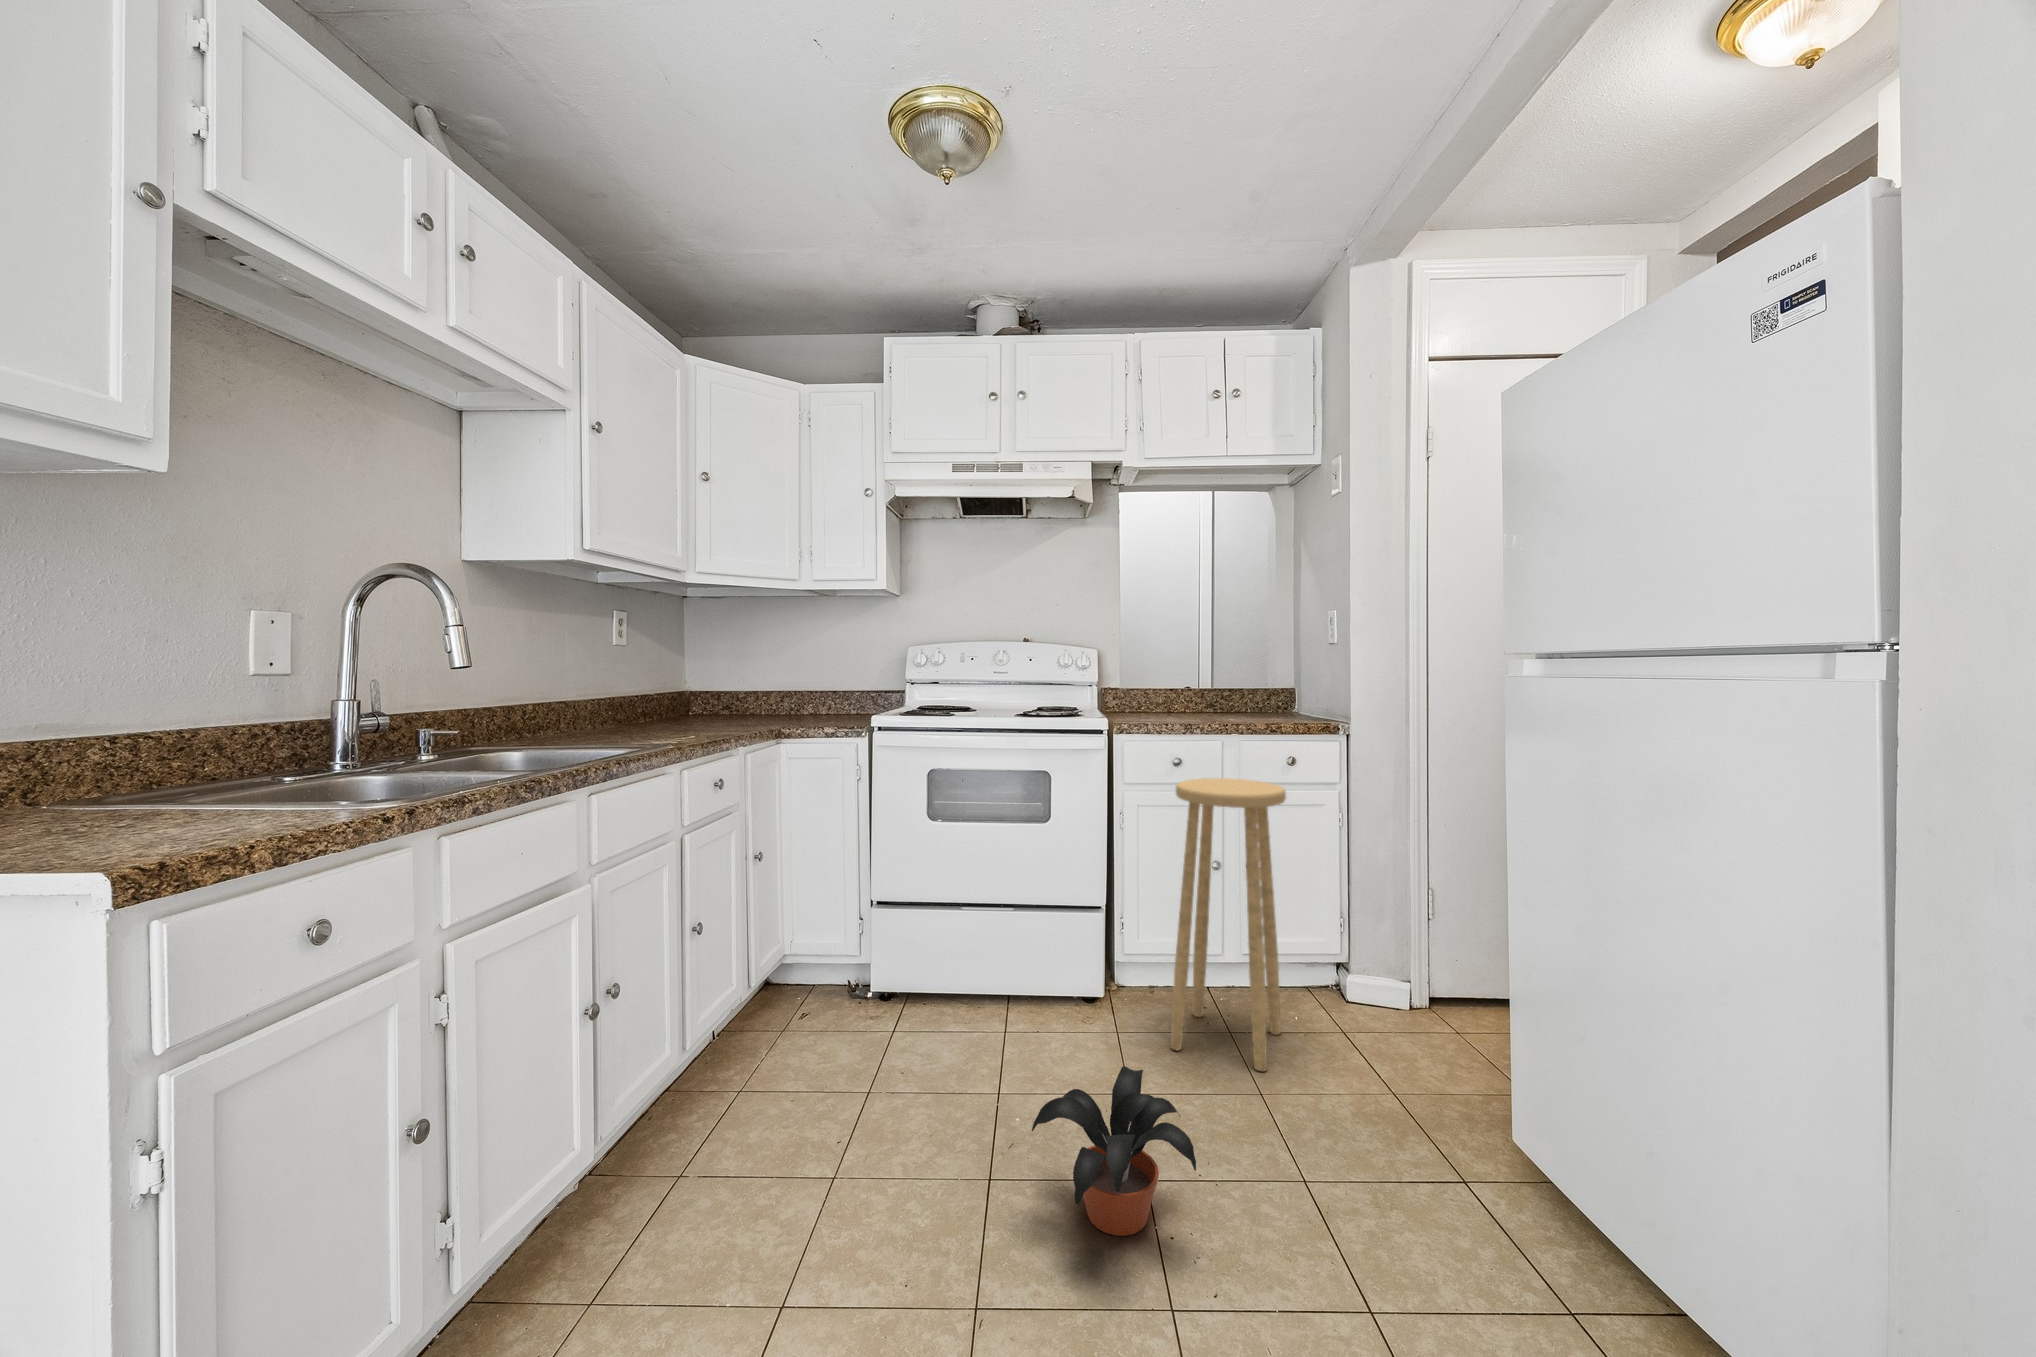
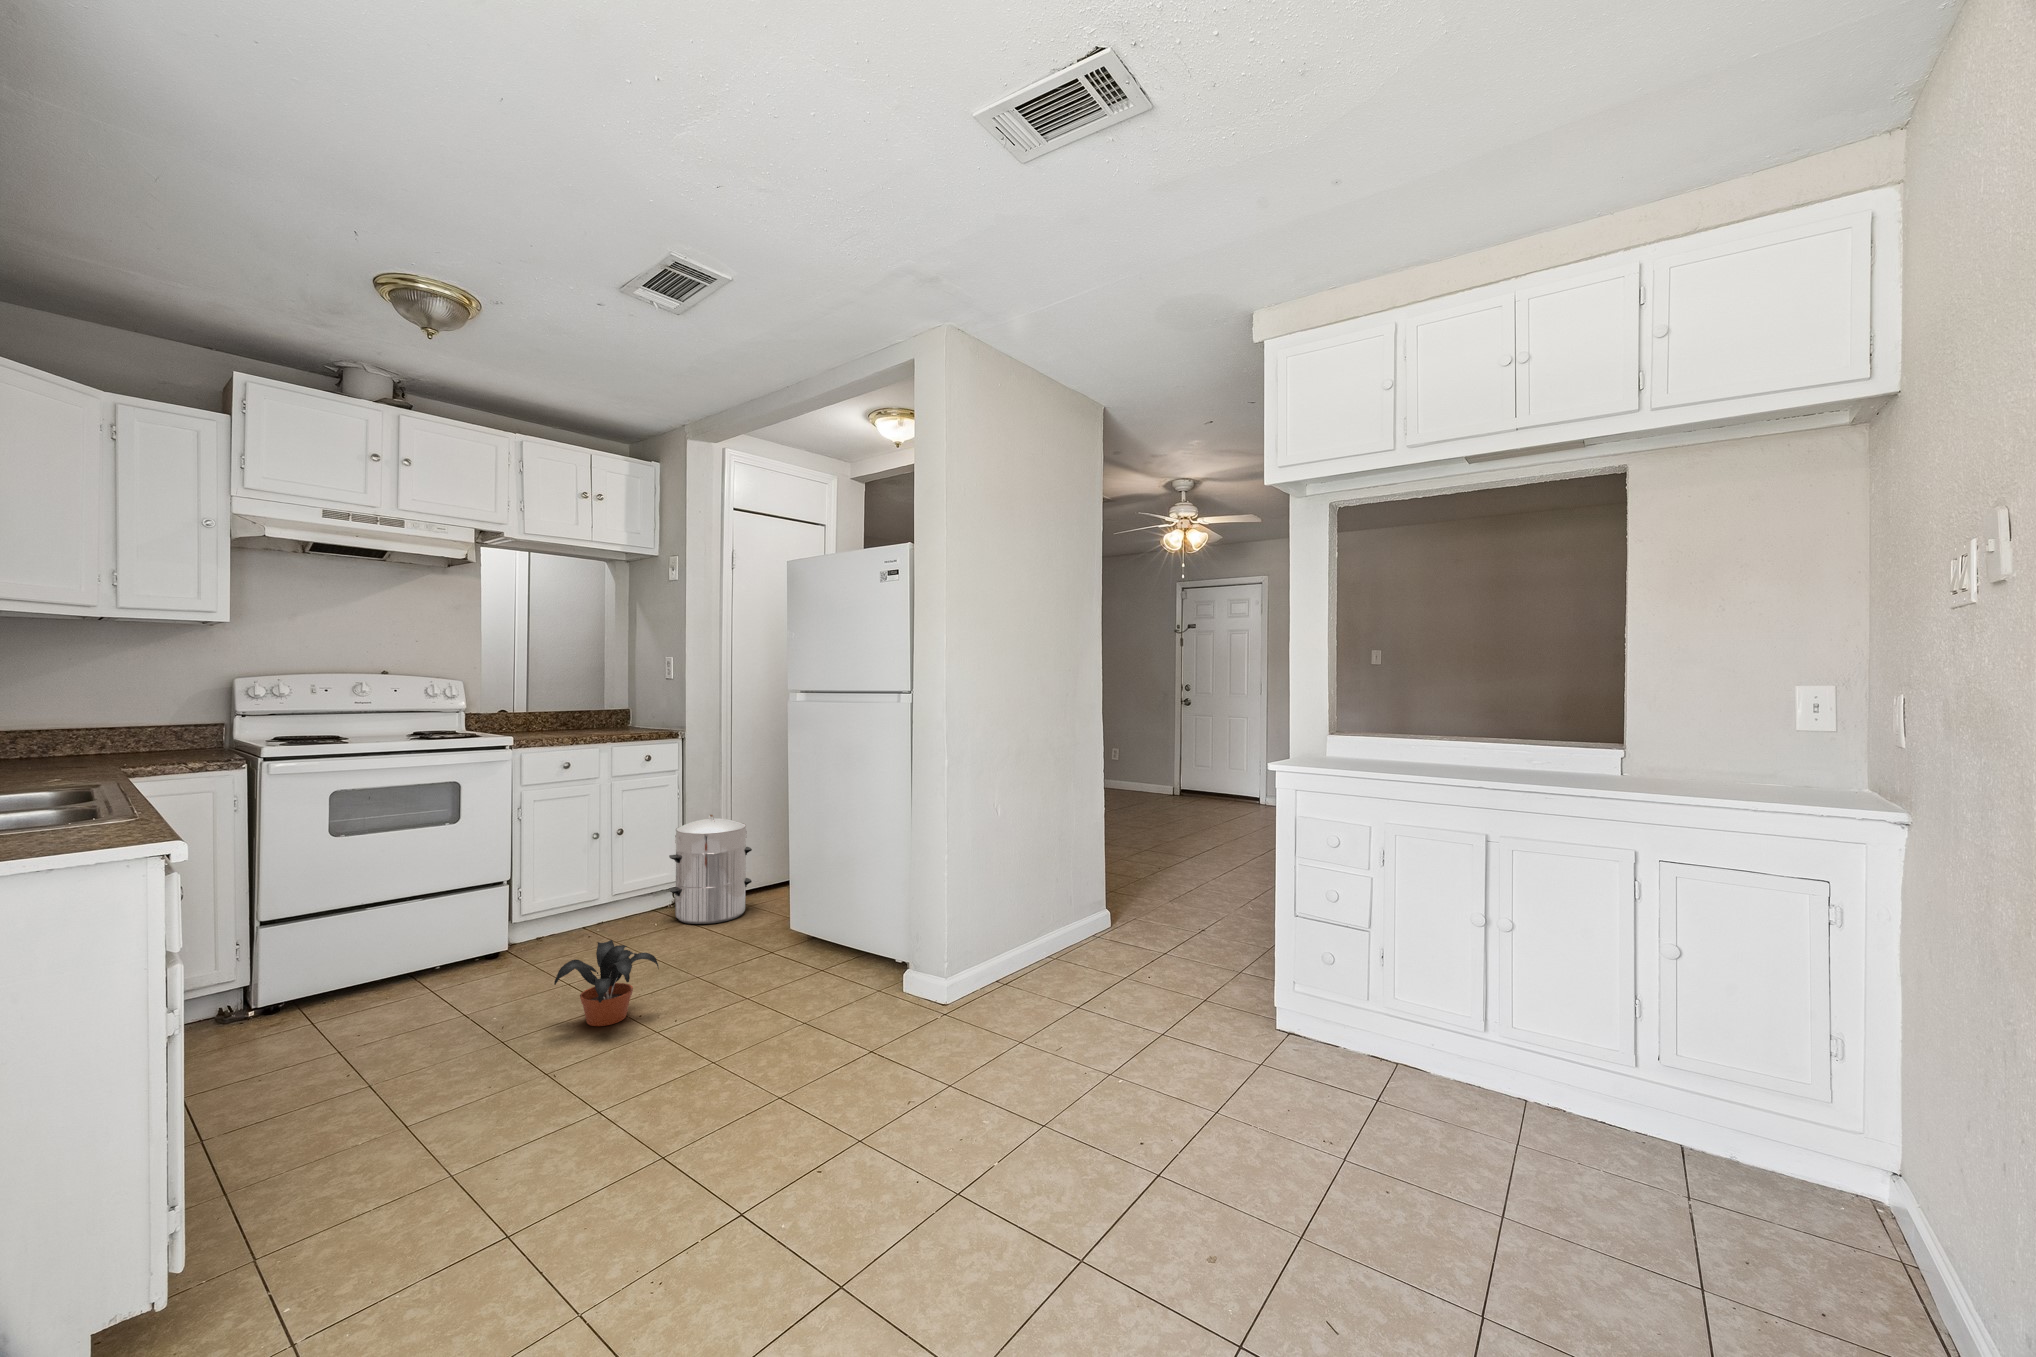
stool: present [1171,778,1286,1071] -> none [582,771,661,960]
waste bin: none [1317,861,1457,1049] -> present [669,814,752,924]

